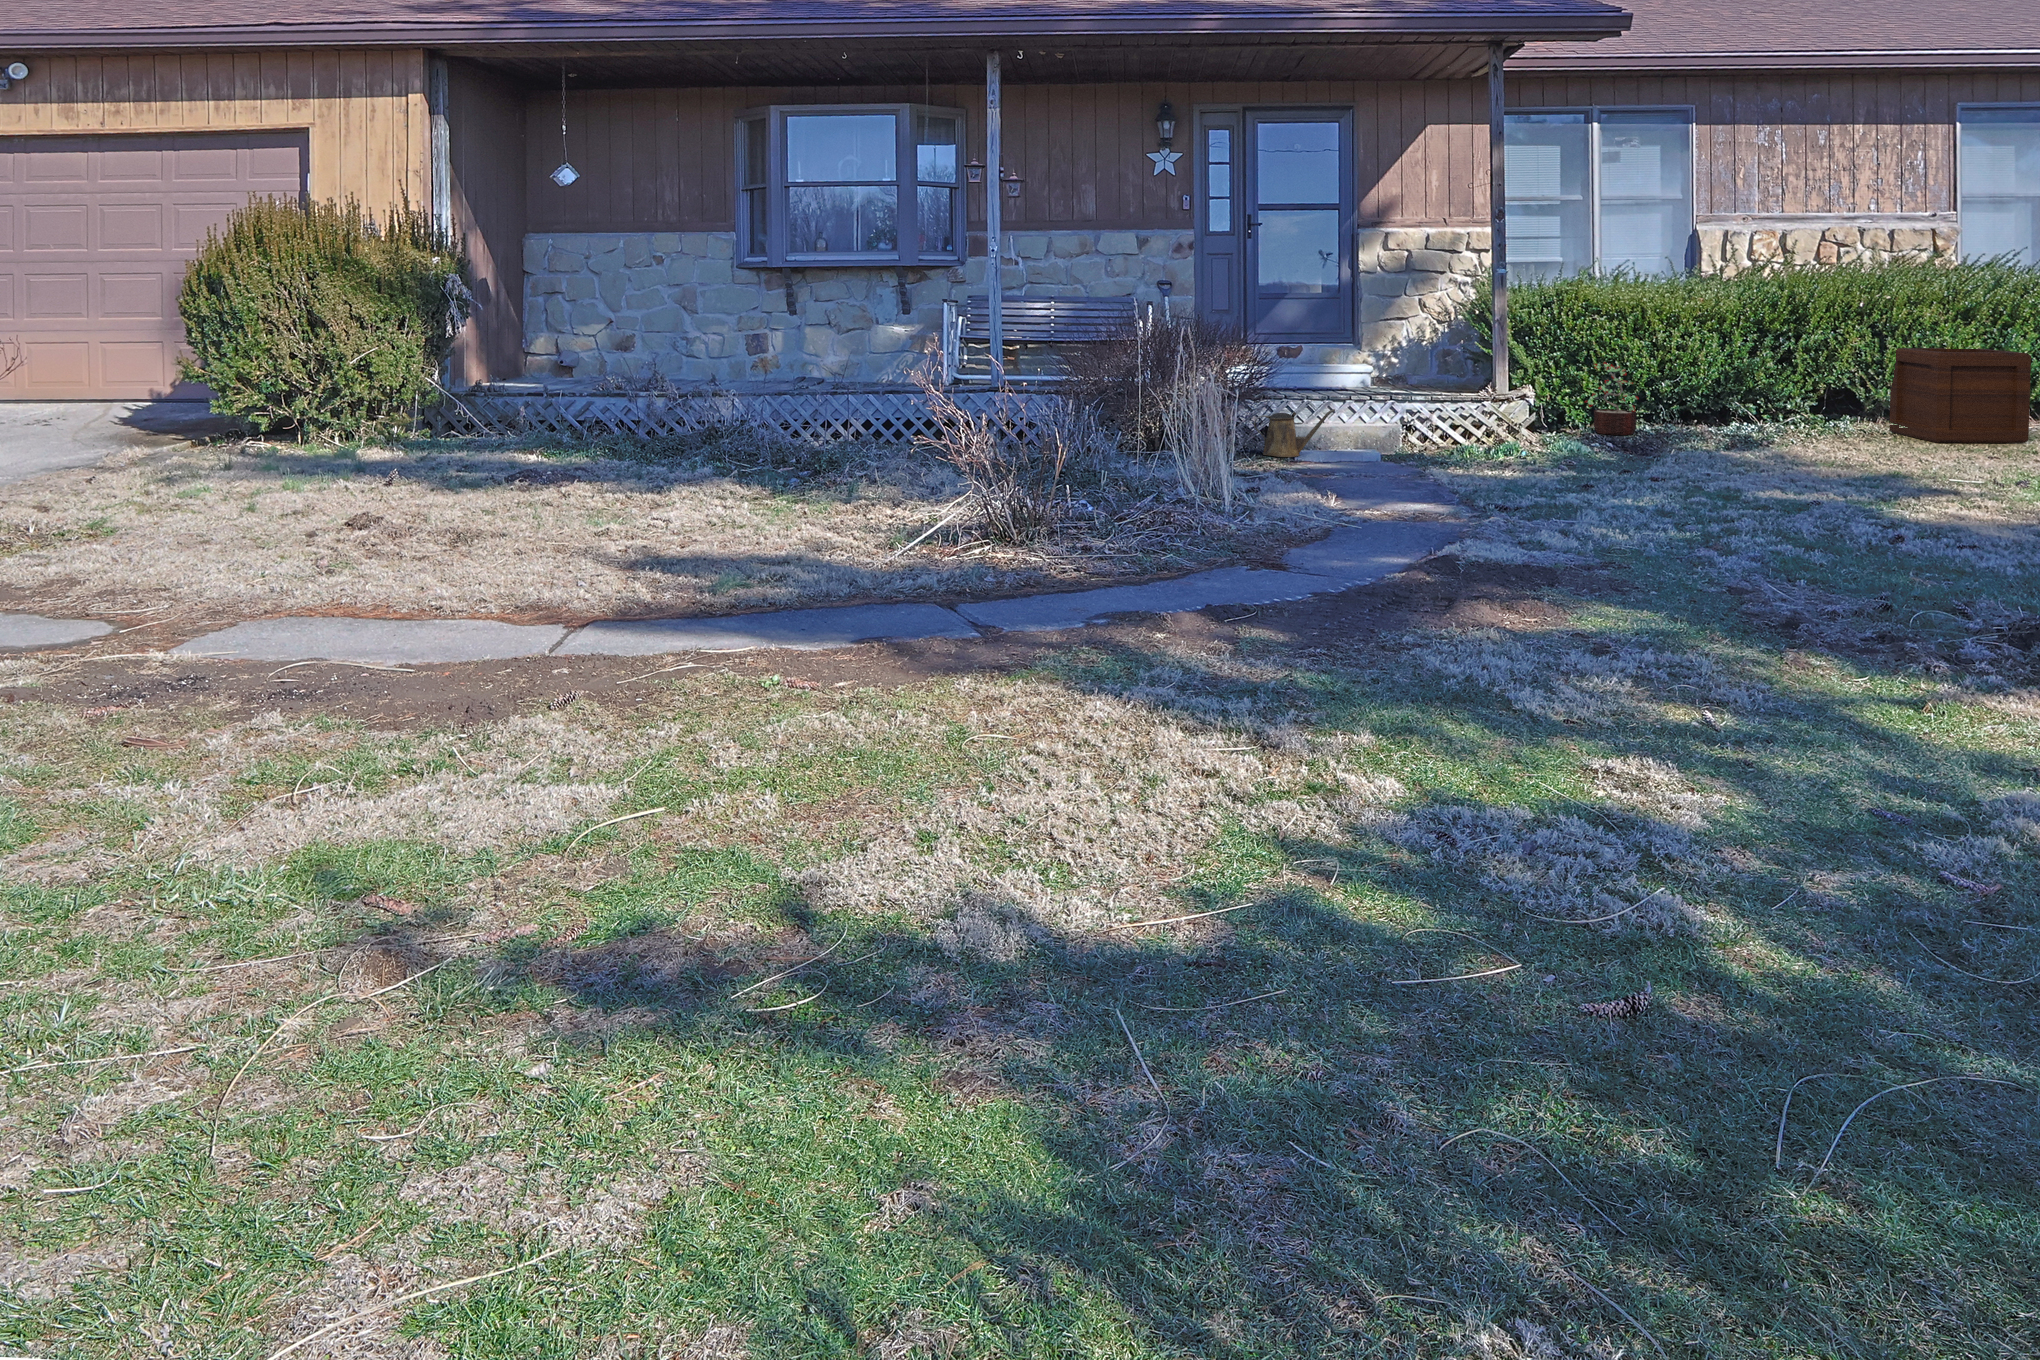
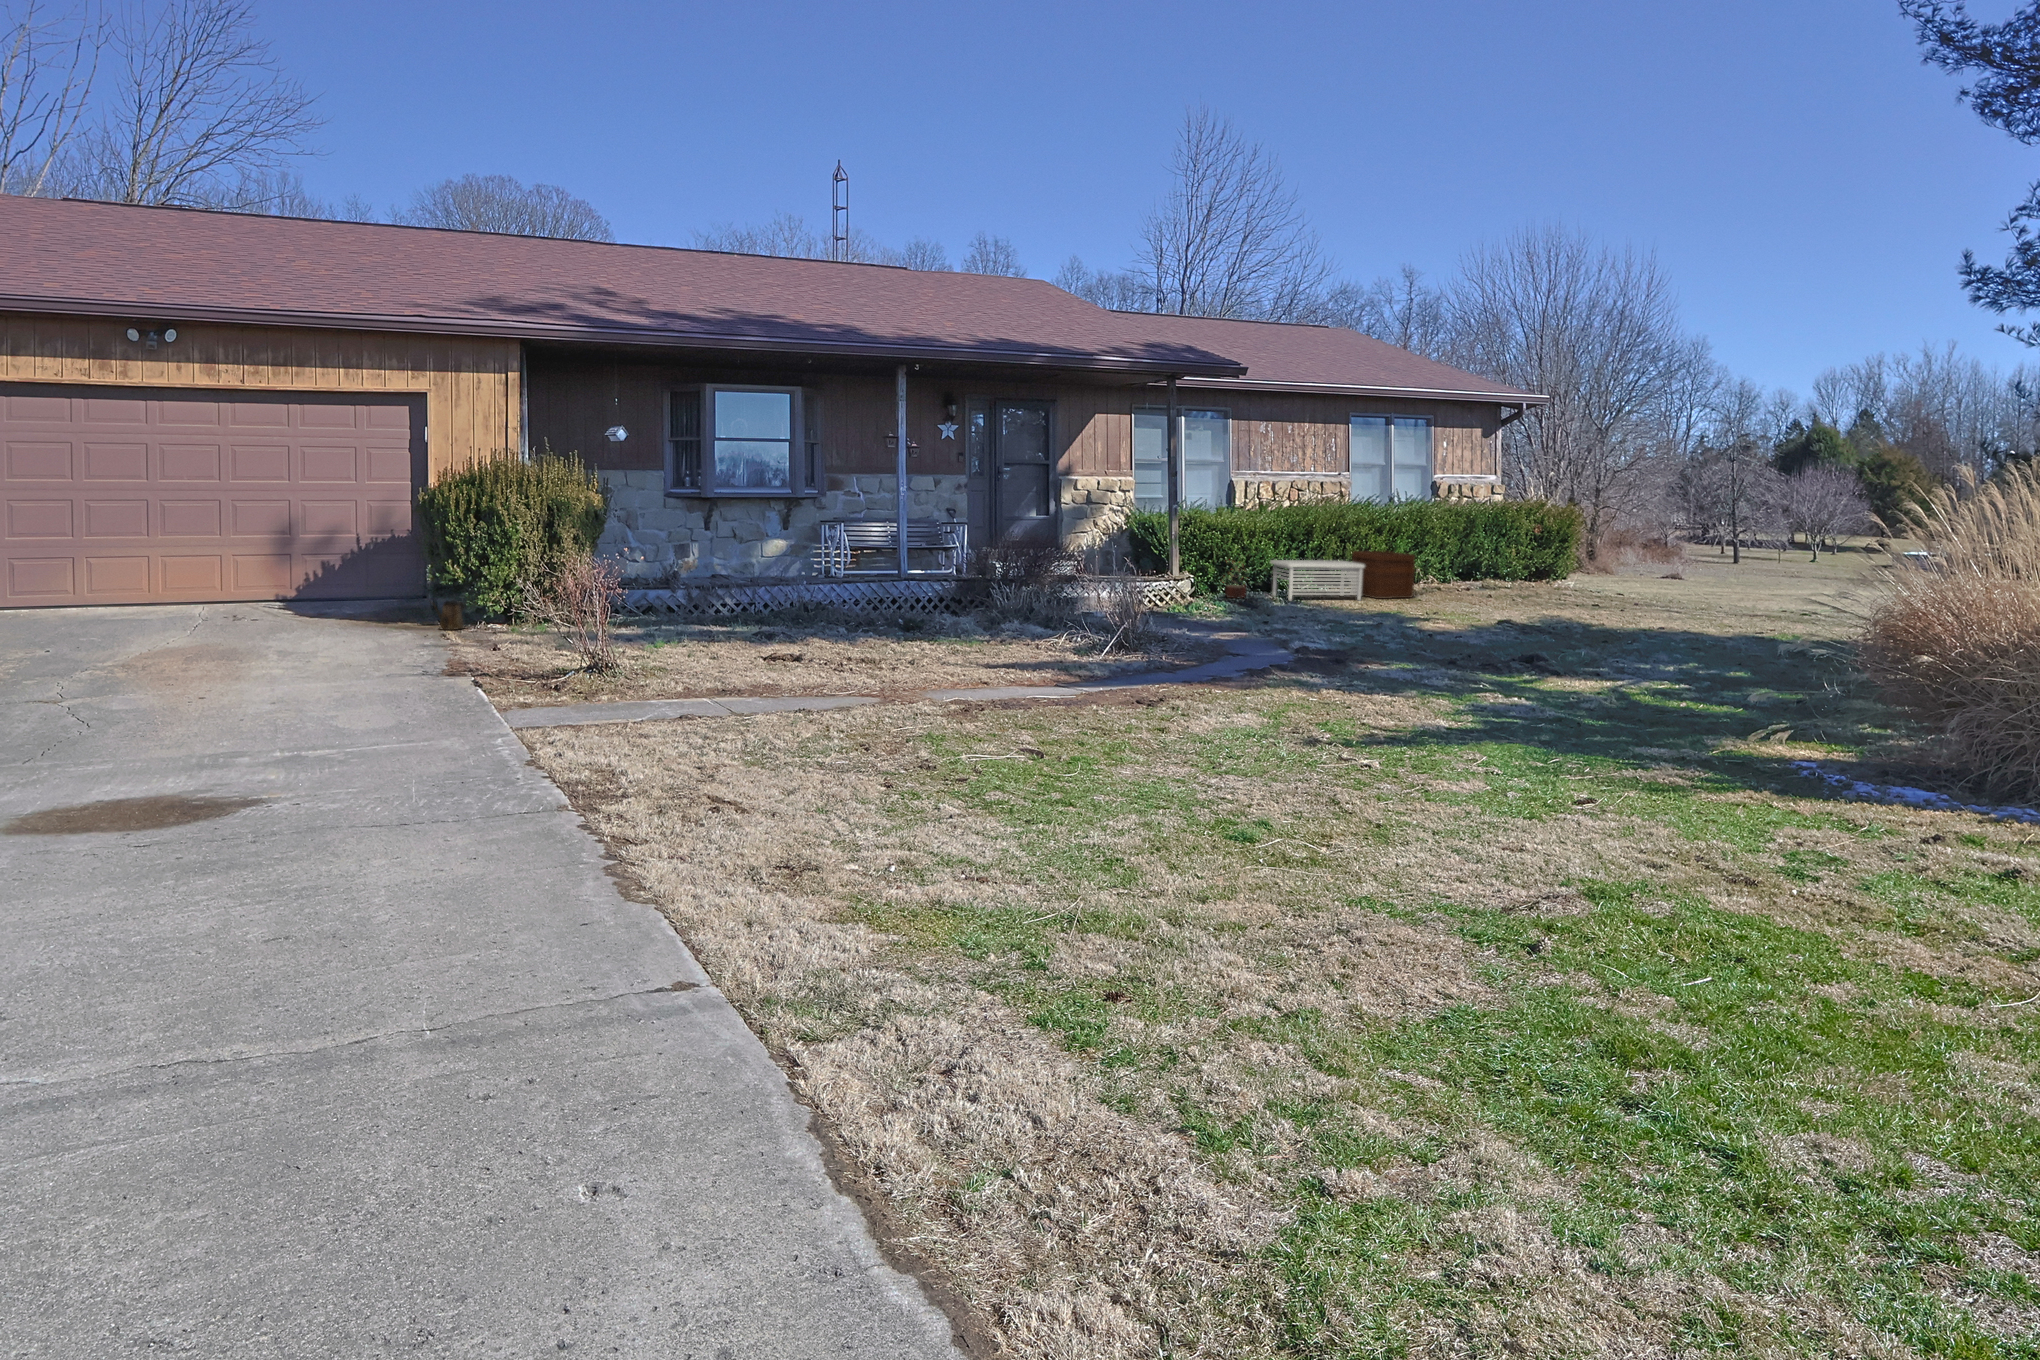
storage bench: none [1696,365,1895,445] -> present [1270,560,1365,601]
watering can: present [1254,409,1335,457] -> present [433,601,464,630]

